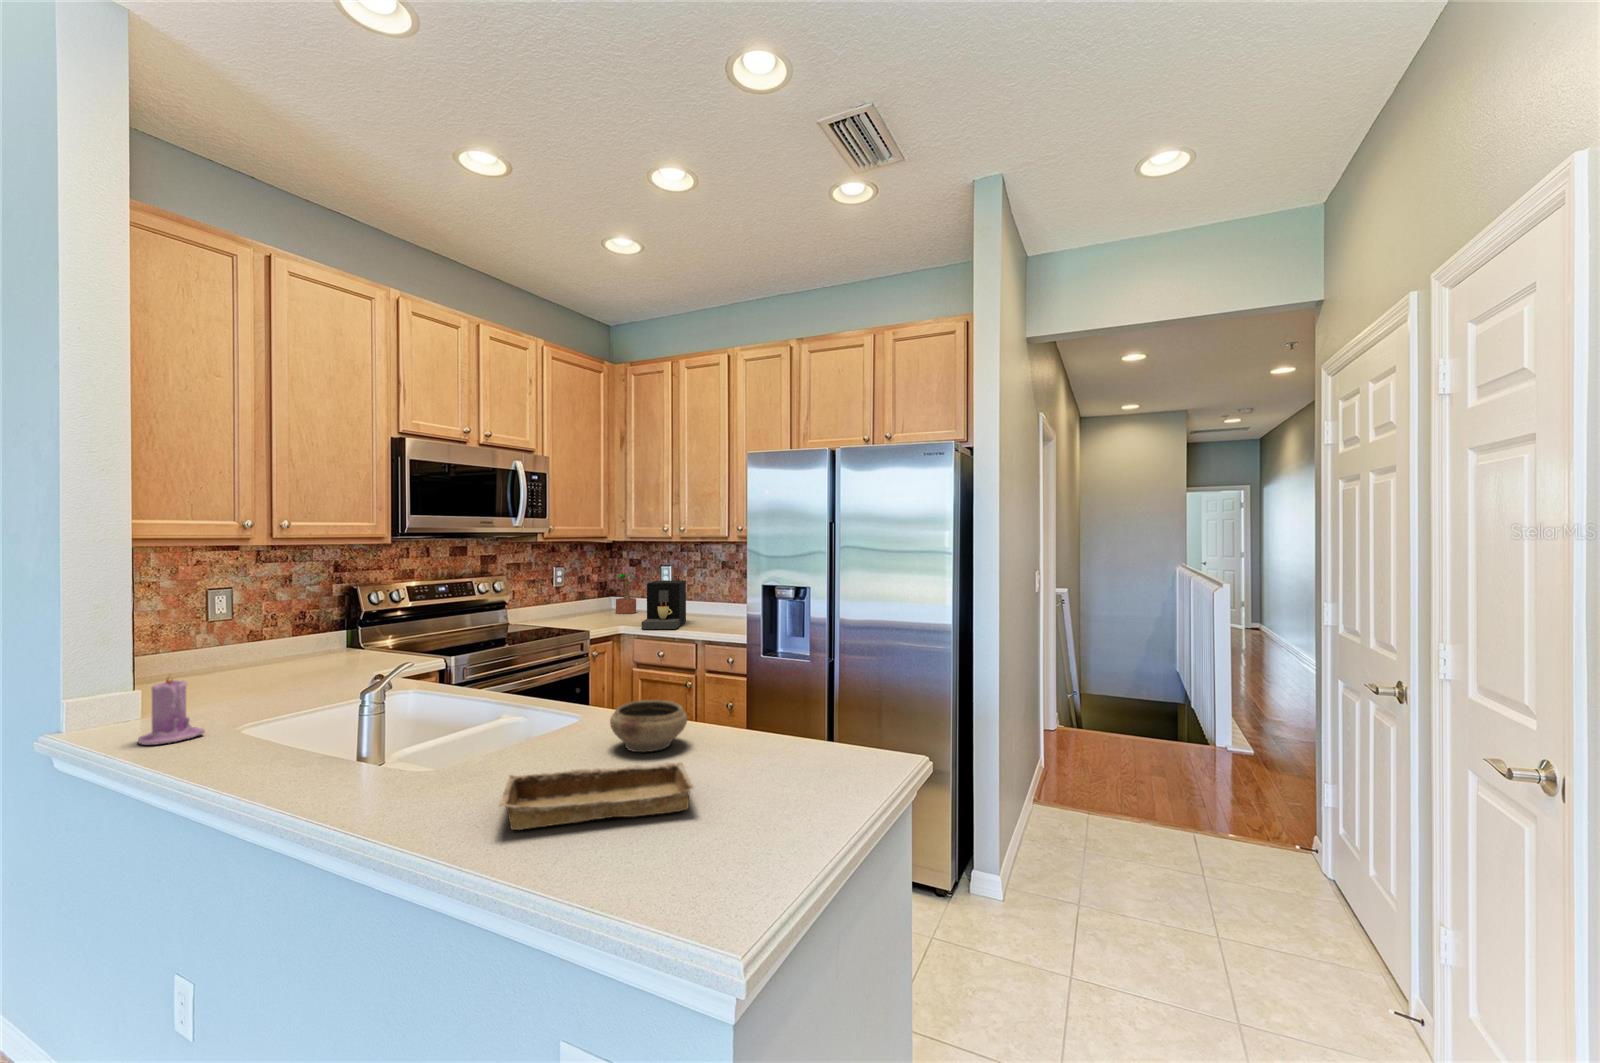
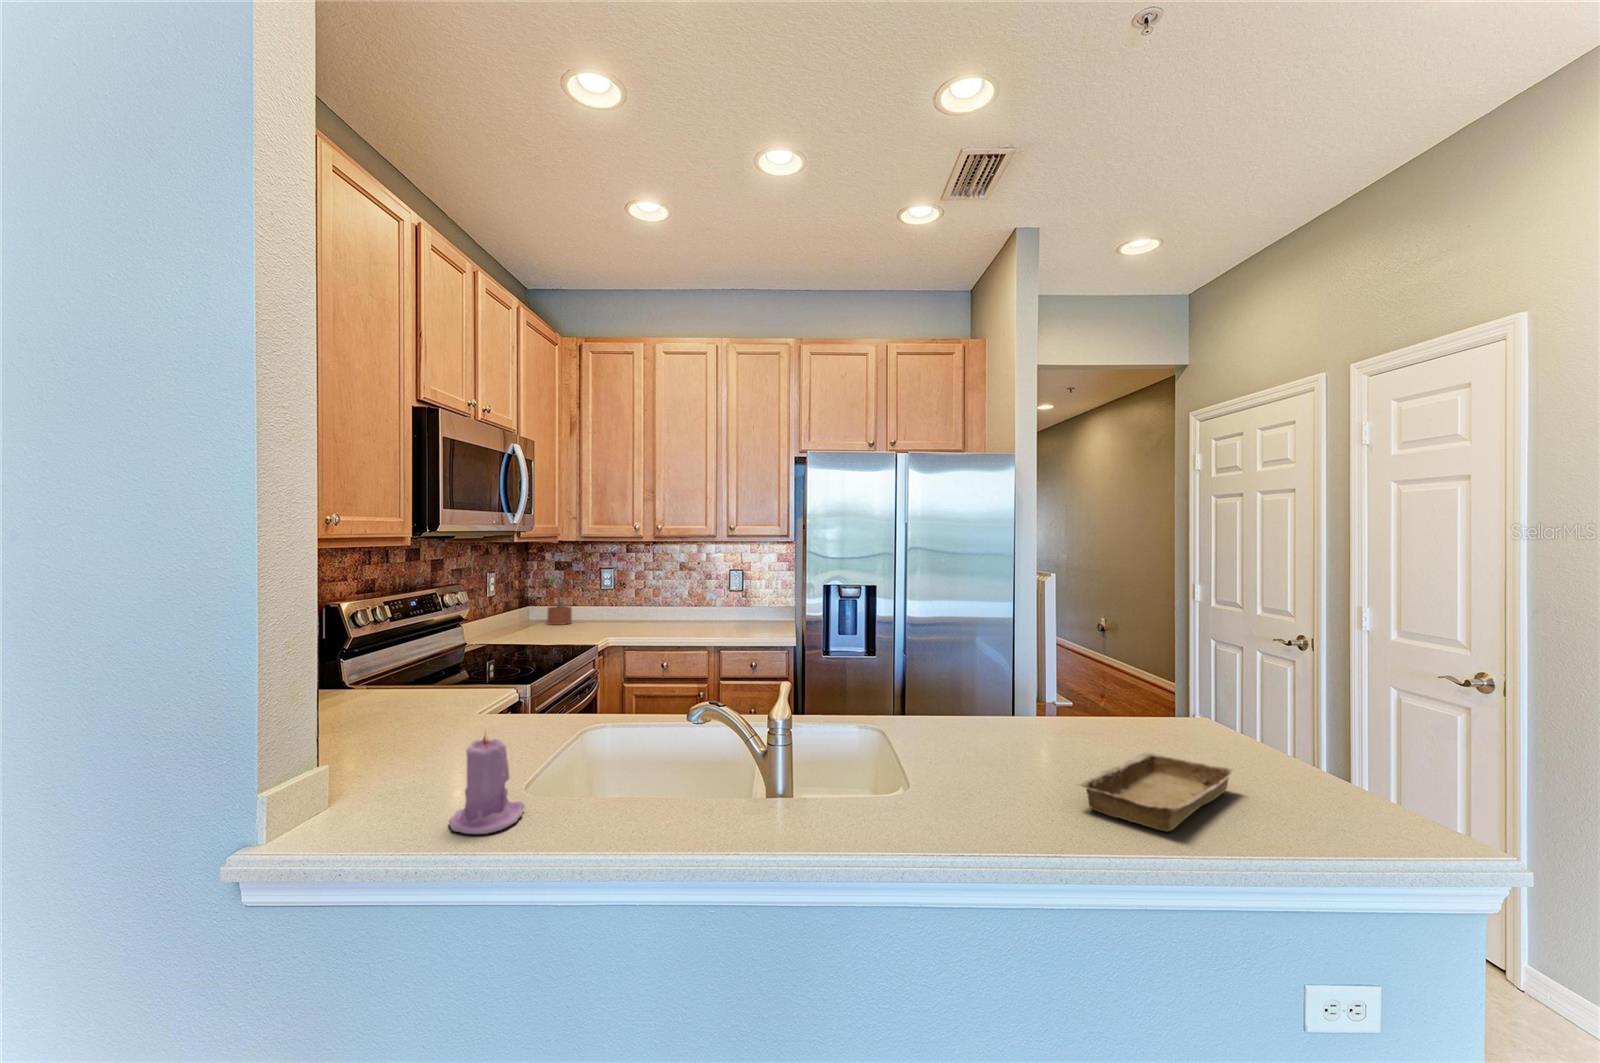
coffee maker: present [641,580,686,629] -> none [628,584,679,640]
ceramic bowl: present [610,700,687,752] -> none [984,701,1063,754]

